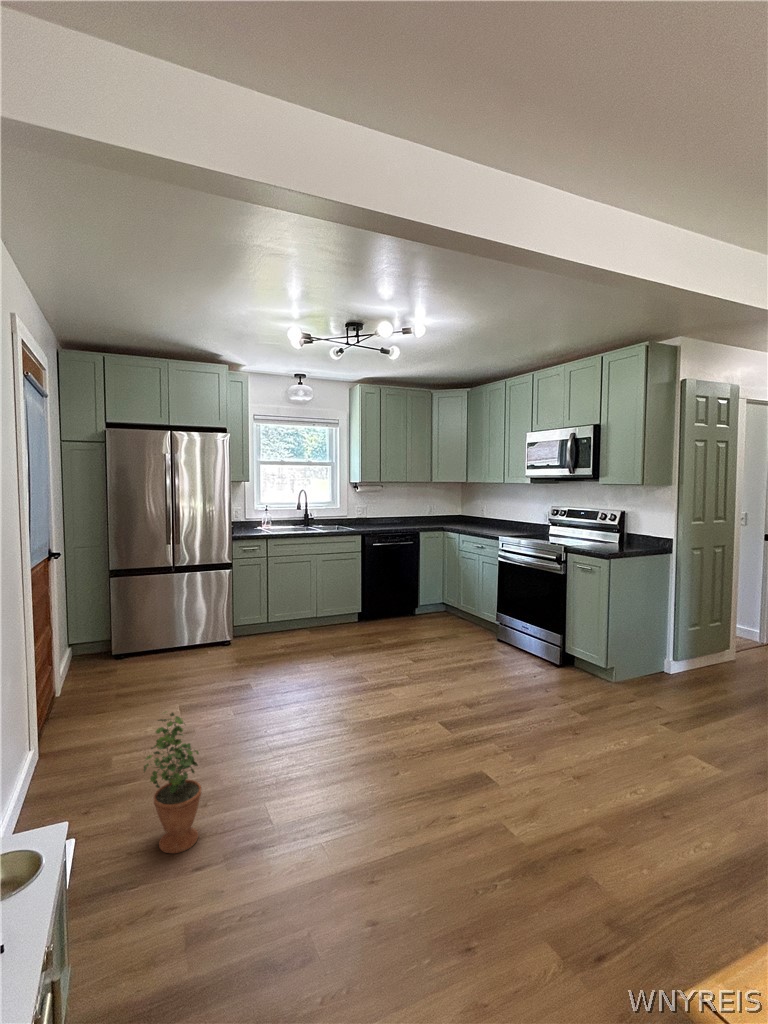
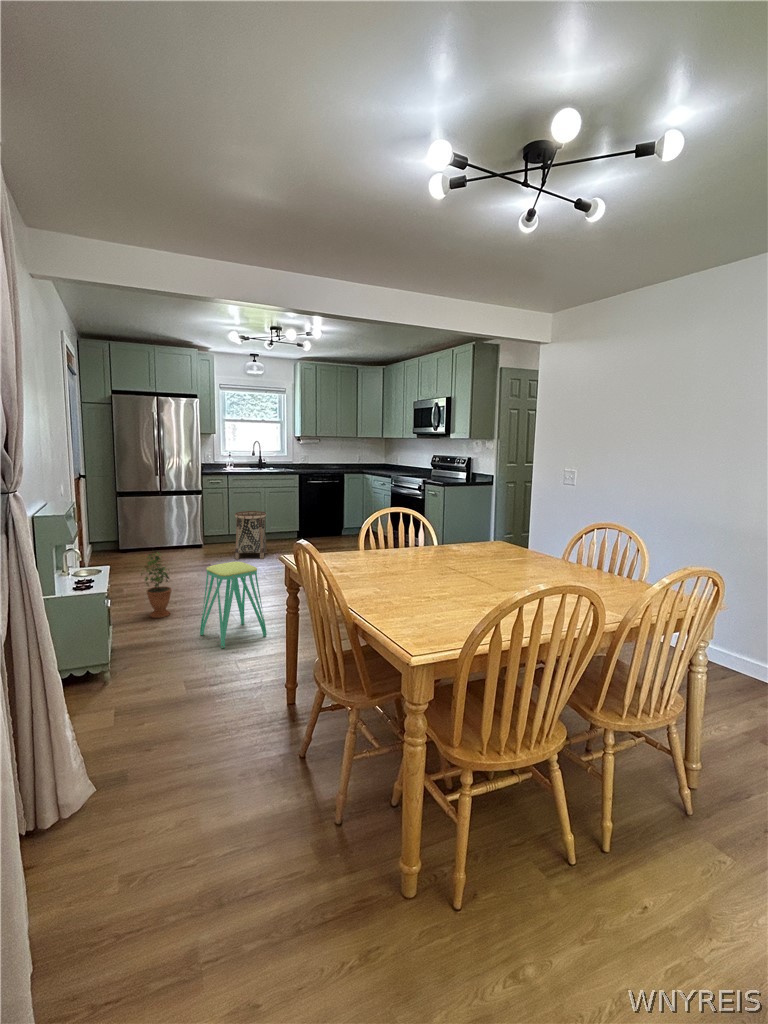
basket: none [283,594,329,671] -> present [235,511,267,559]
stool: none [269,753,412,994] -> present [200,562,267,648]

